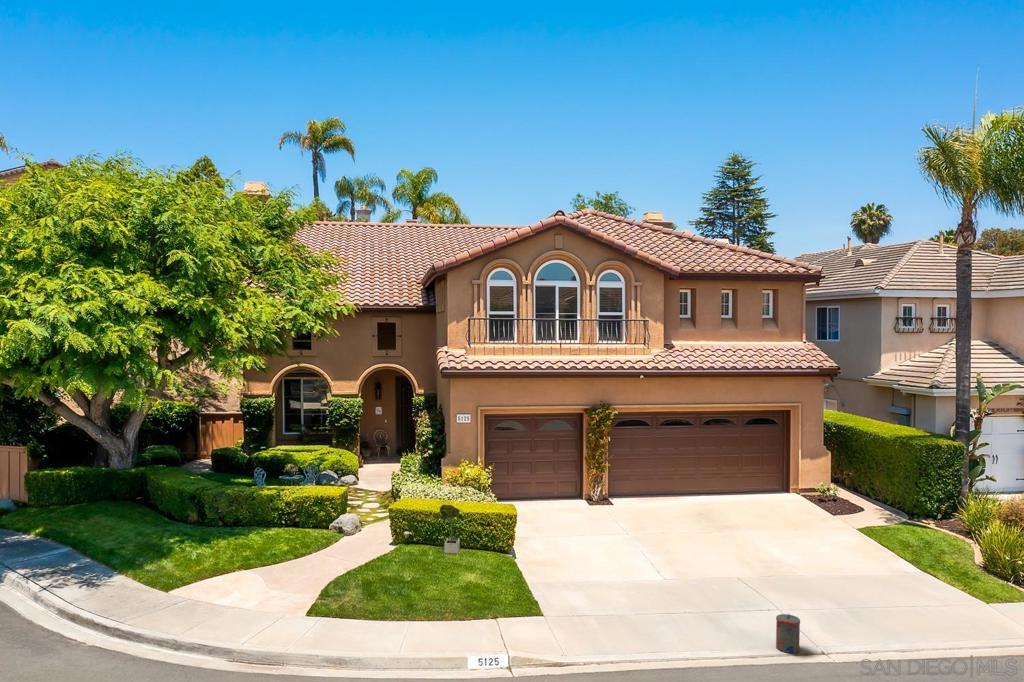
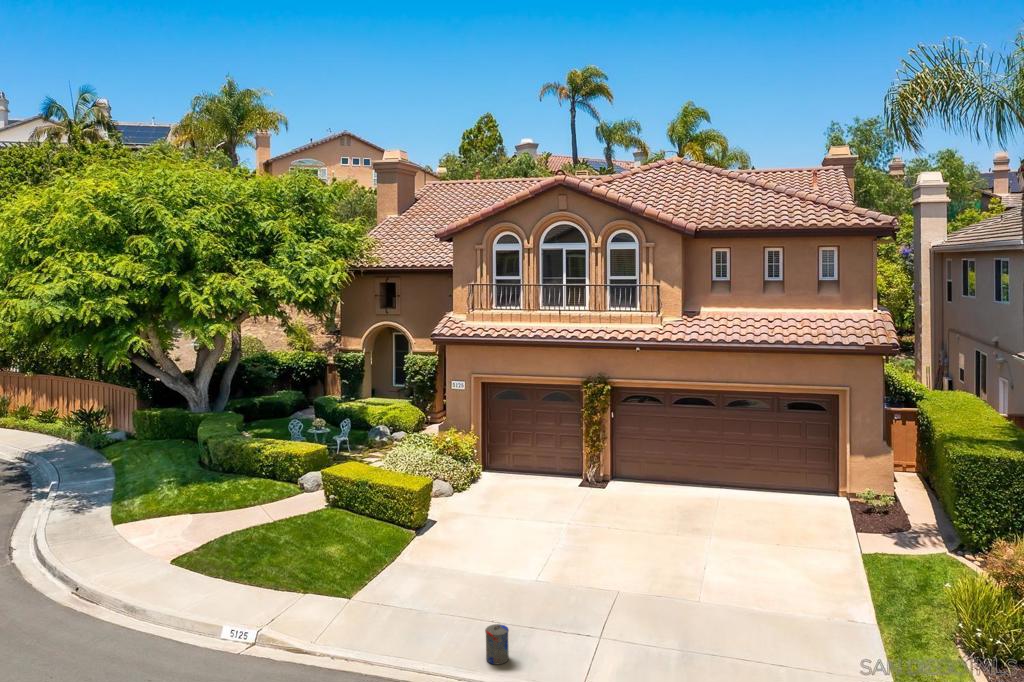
potted tree: present [439,504,460,554] -> none [337,474,359,520]

